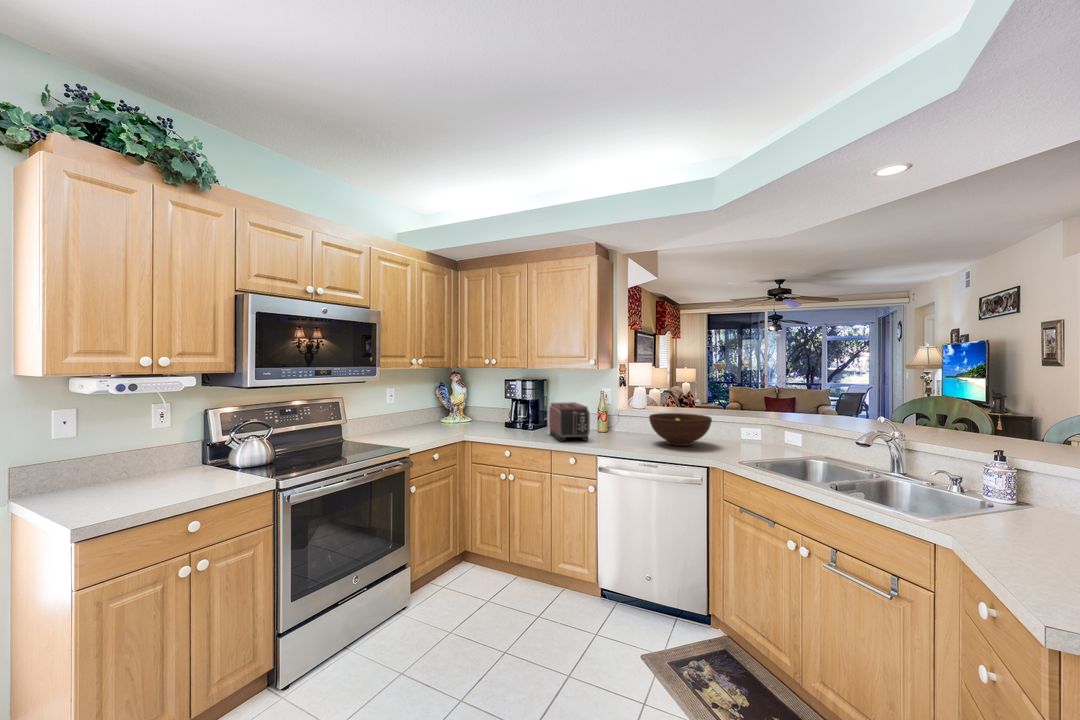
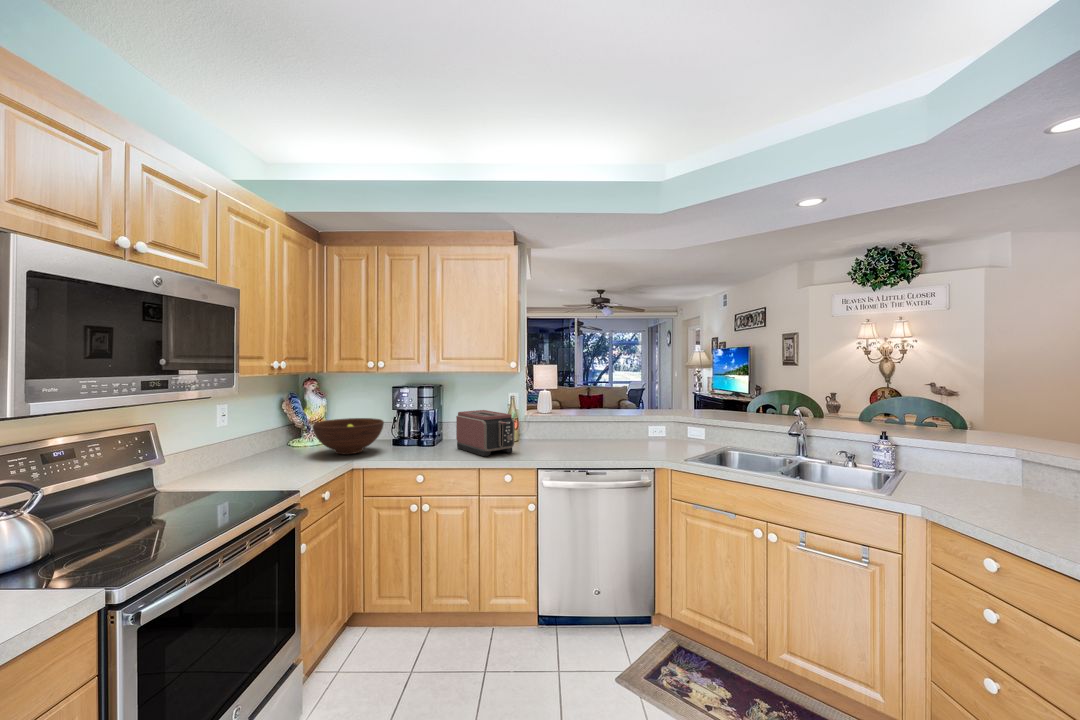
fruit bowl: present [649,413,712,446] -> present [313,418,384,455]

